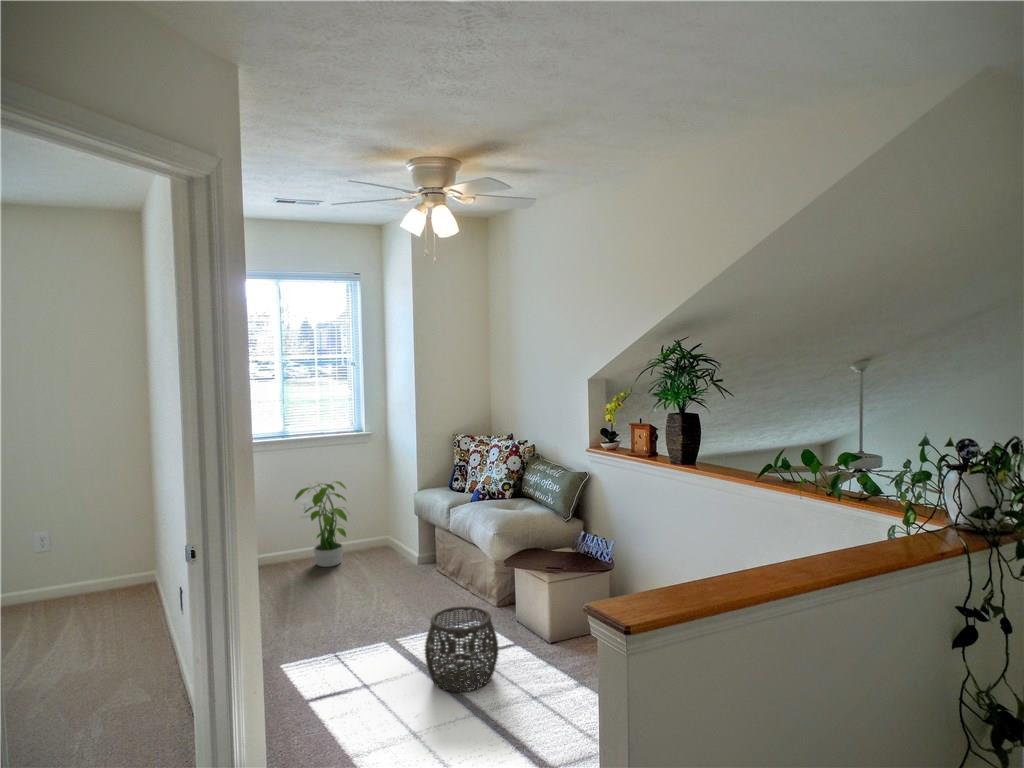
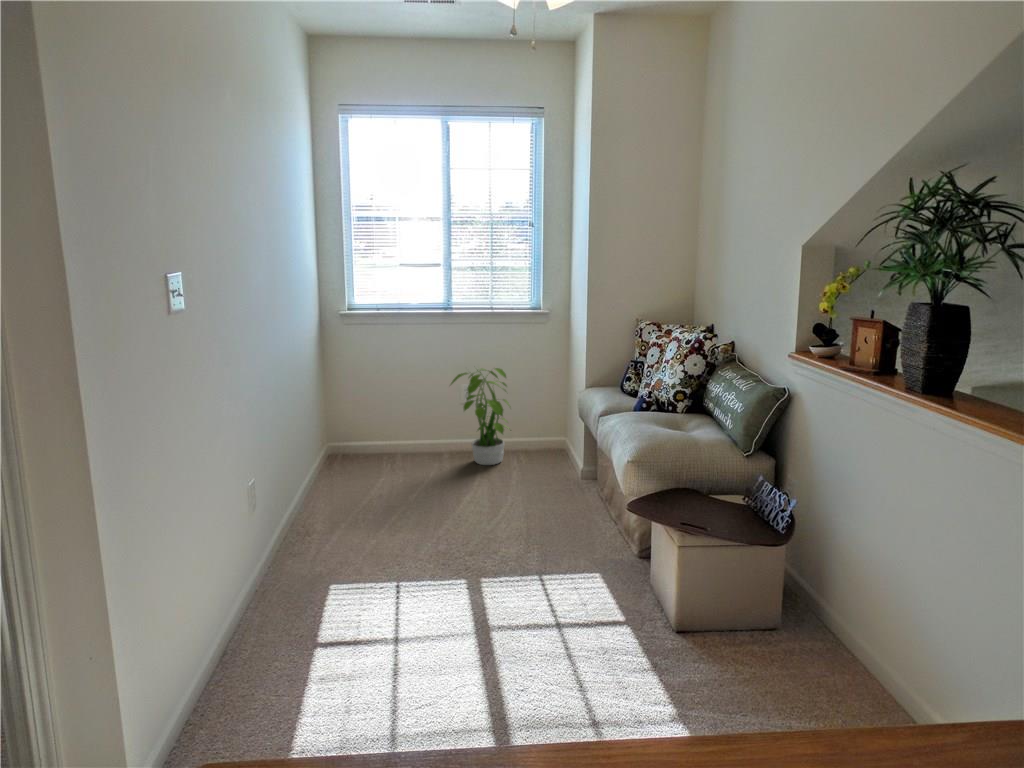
woven basket: present [425,606,498,692] -> none [469,559,573,682]

